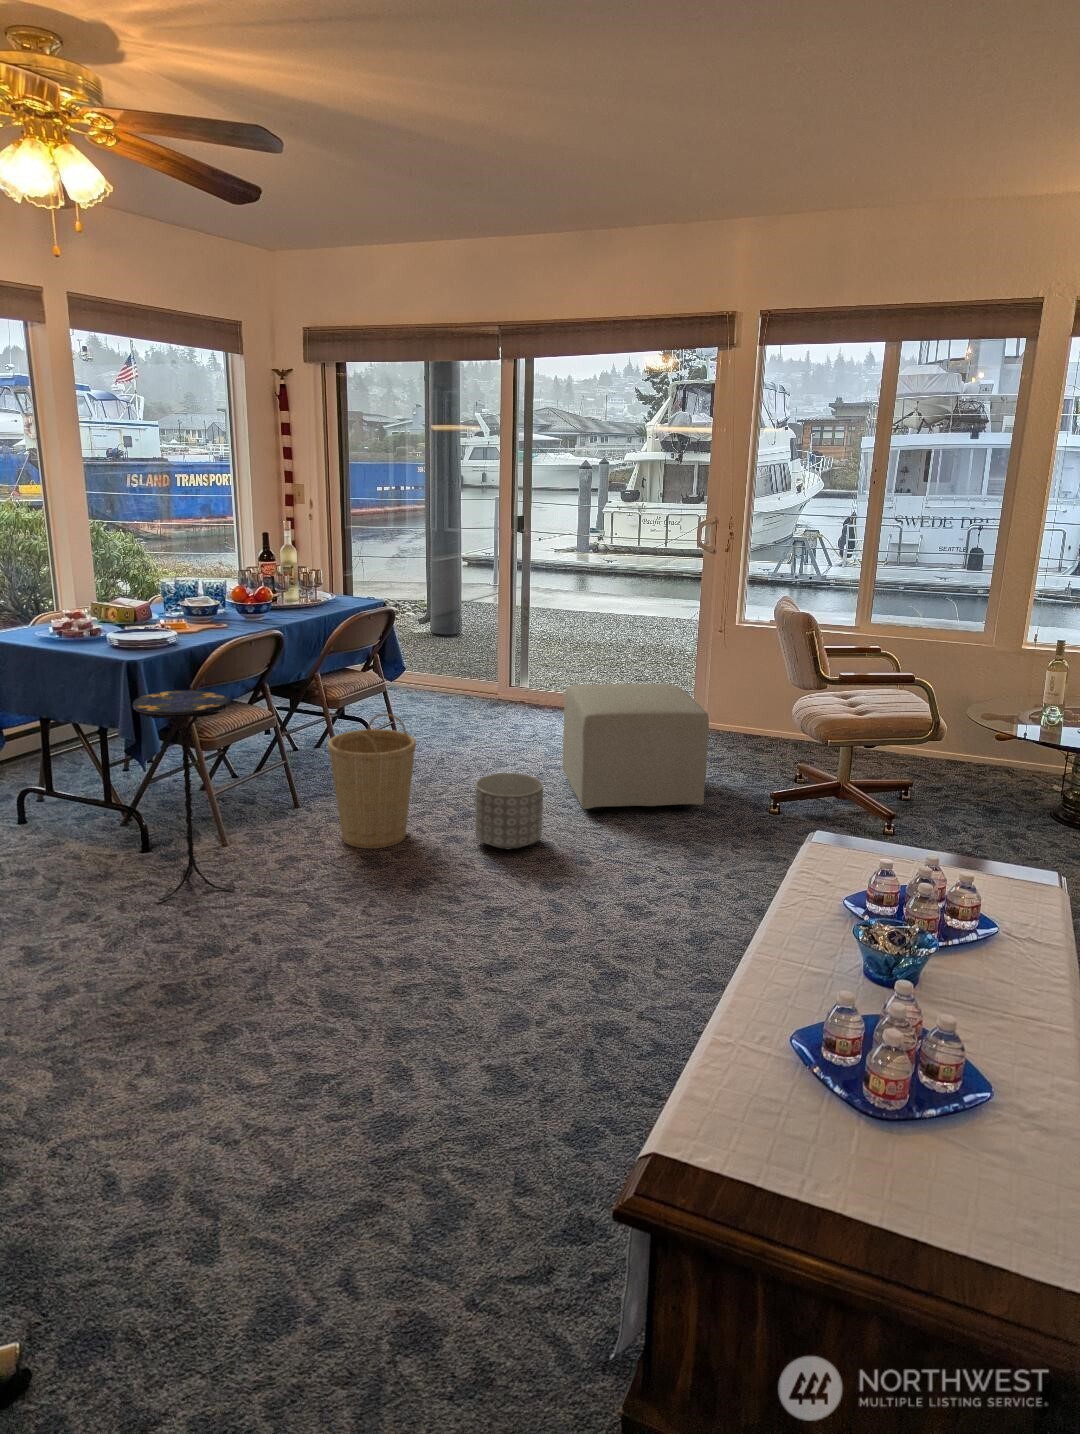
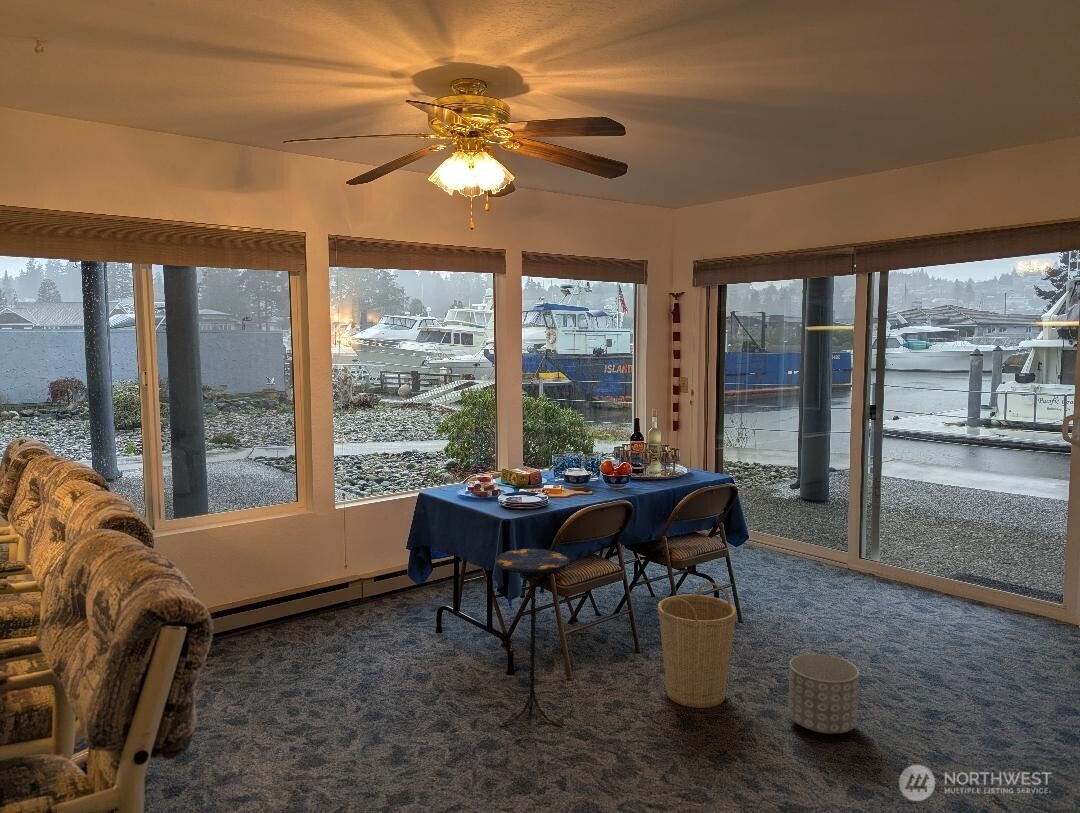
ottoman: present [563,684,709,811] -> none [895,571,1059,720]

